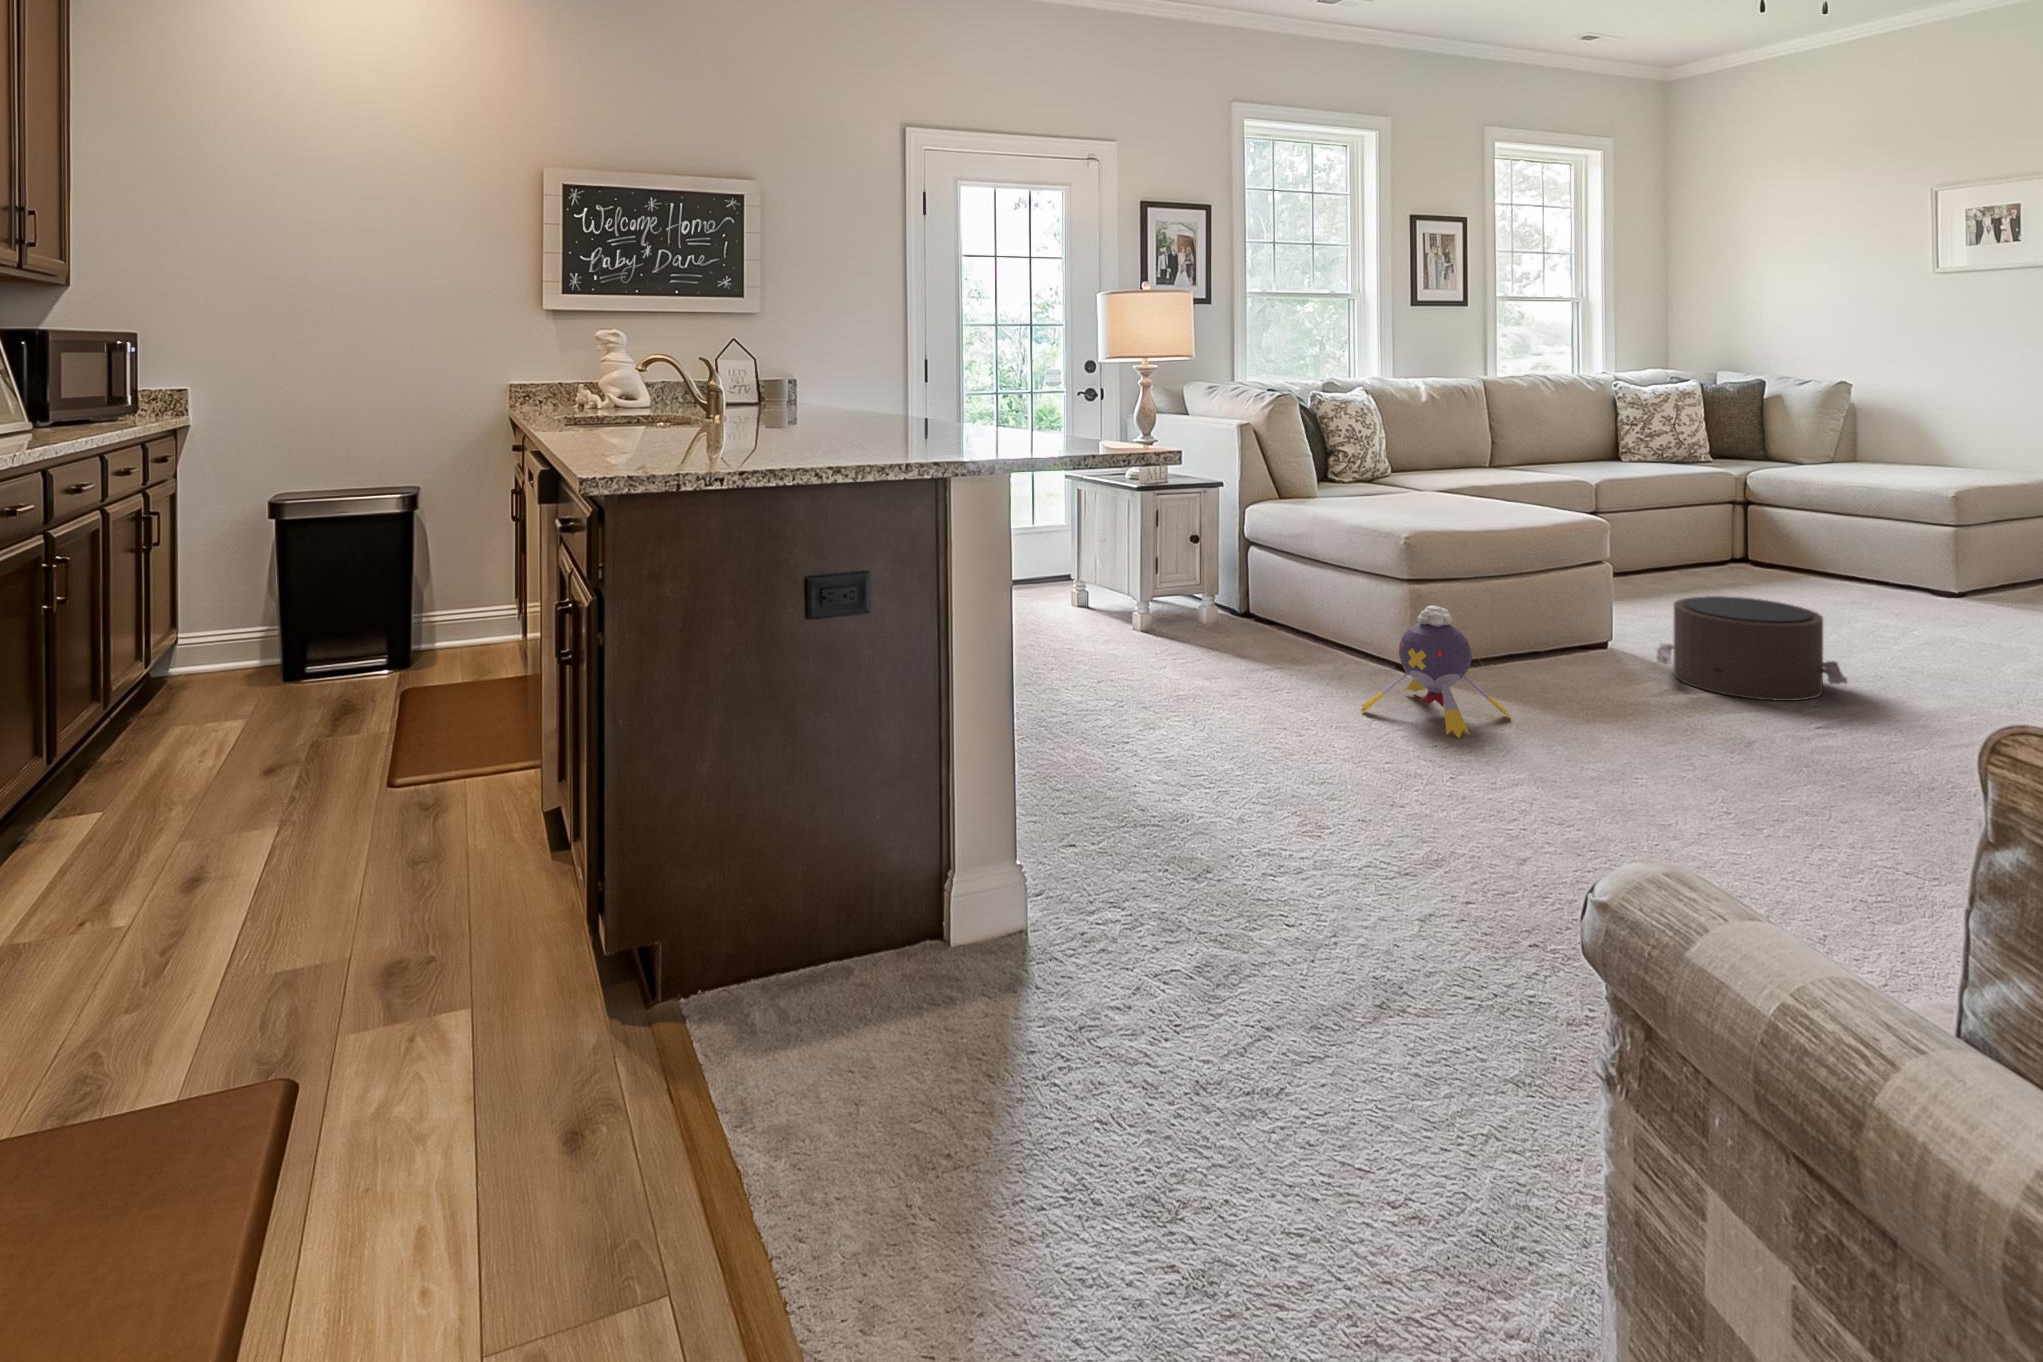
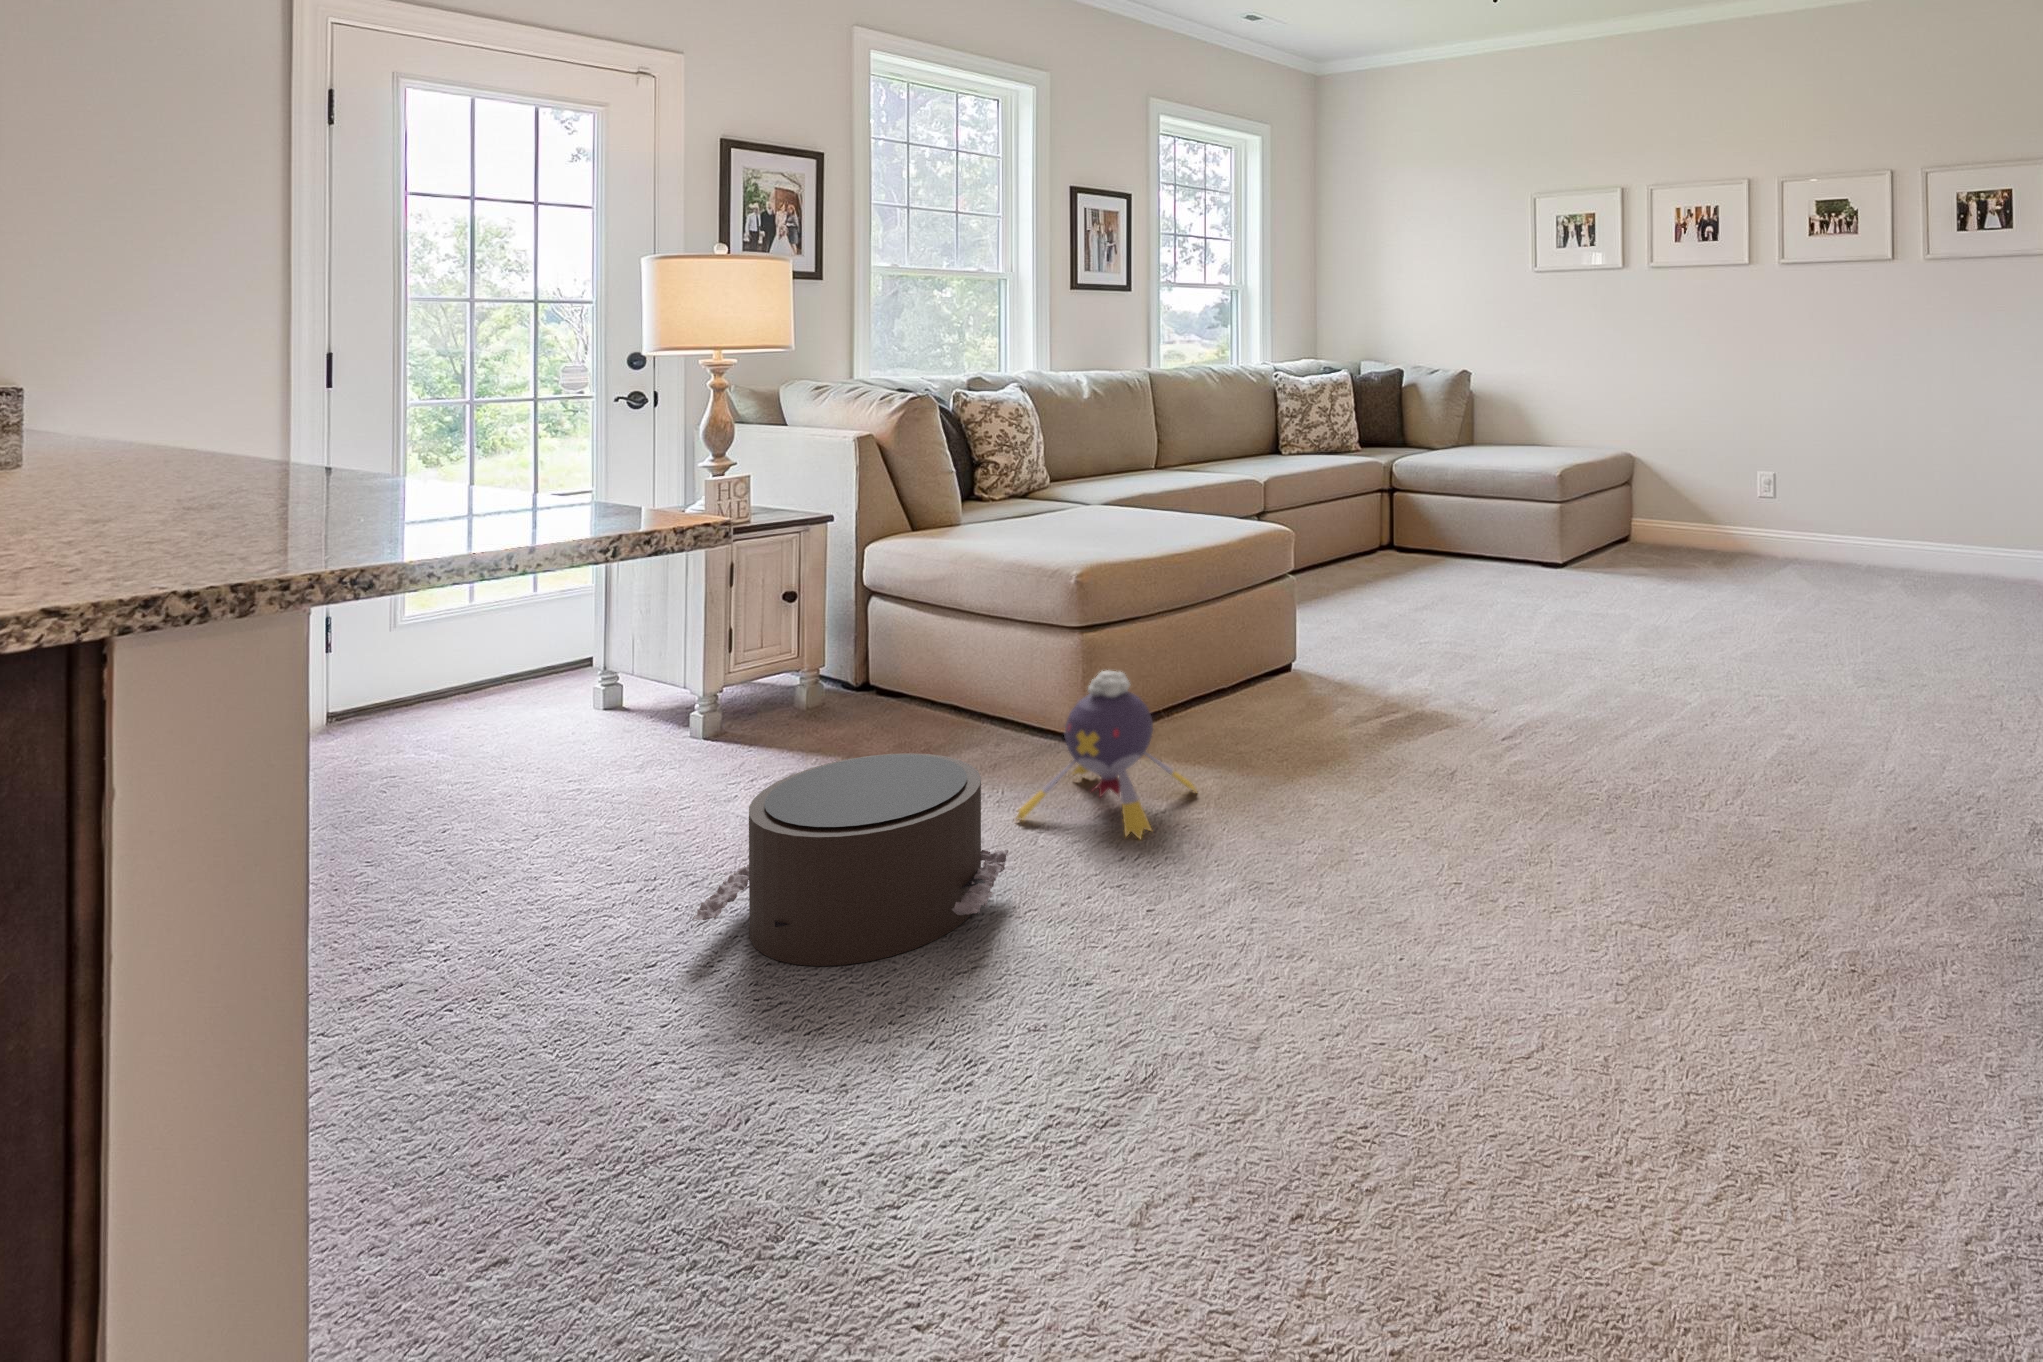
pouf: present [1656,596,1847,701] -> present [693,753,1008,966]

